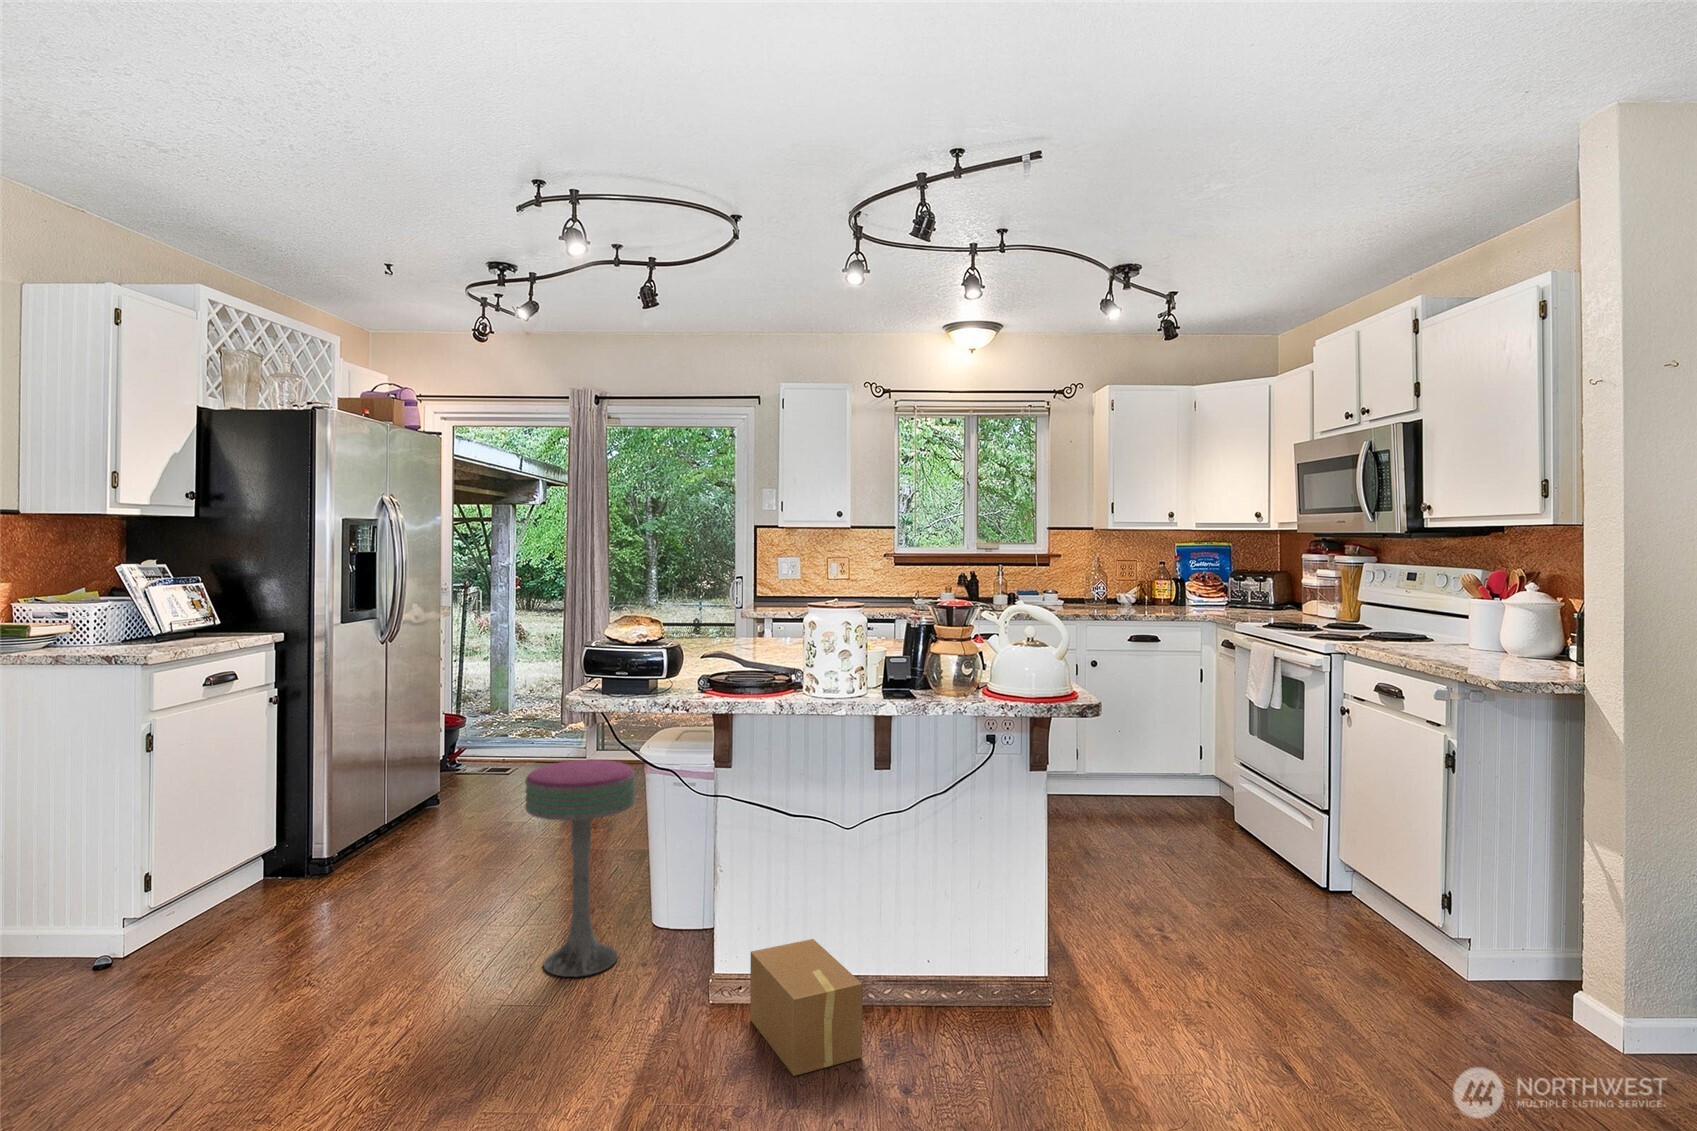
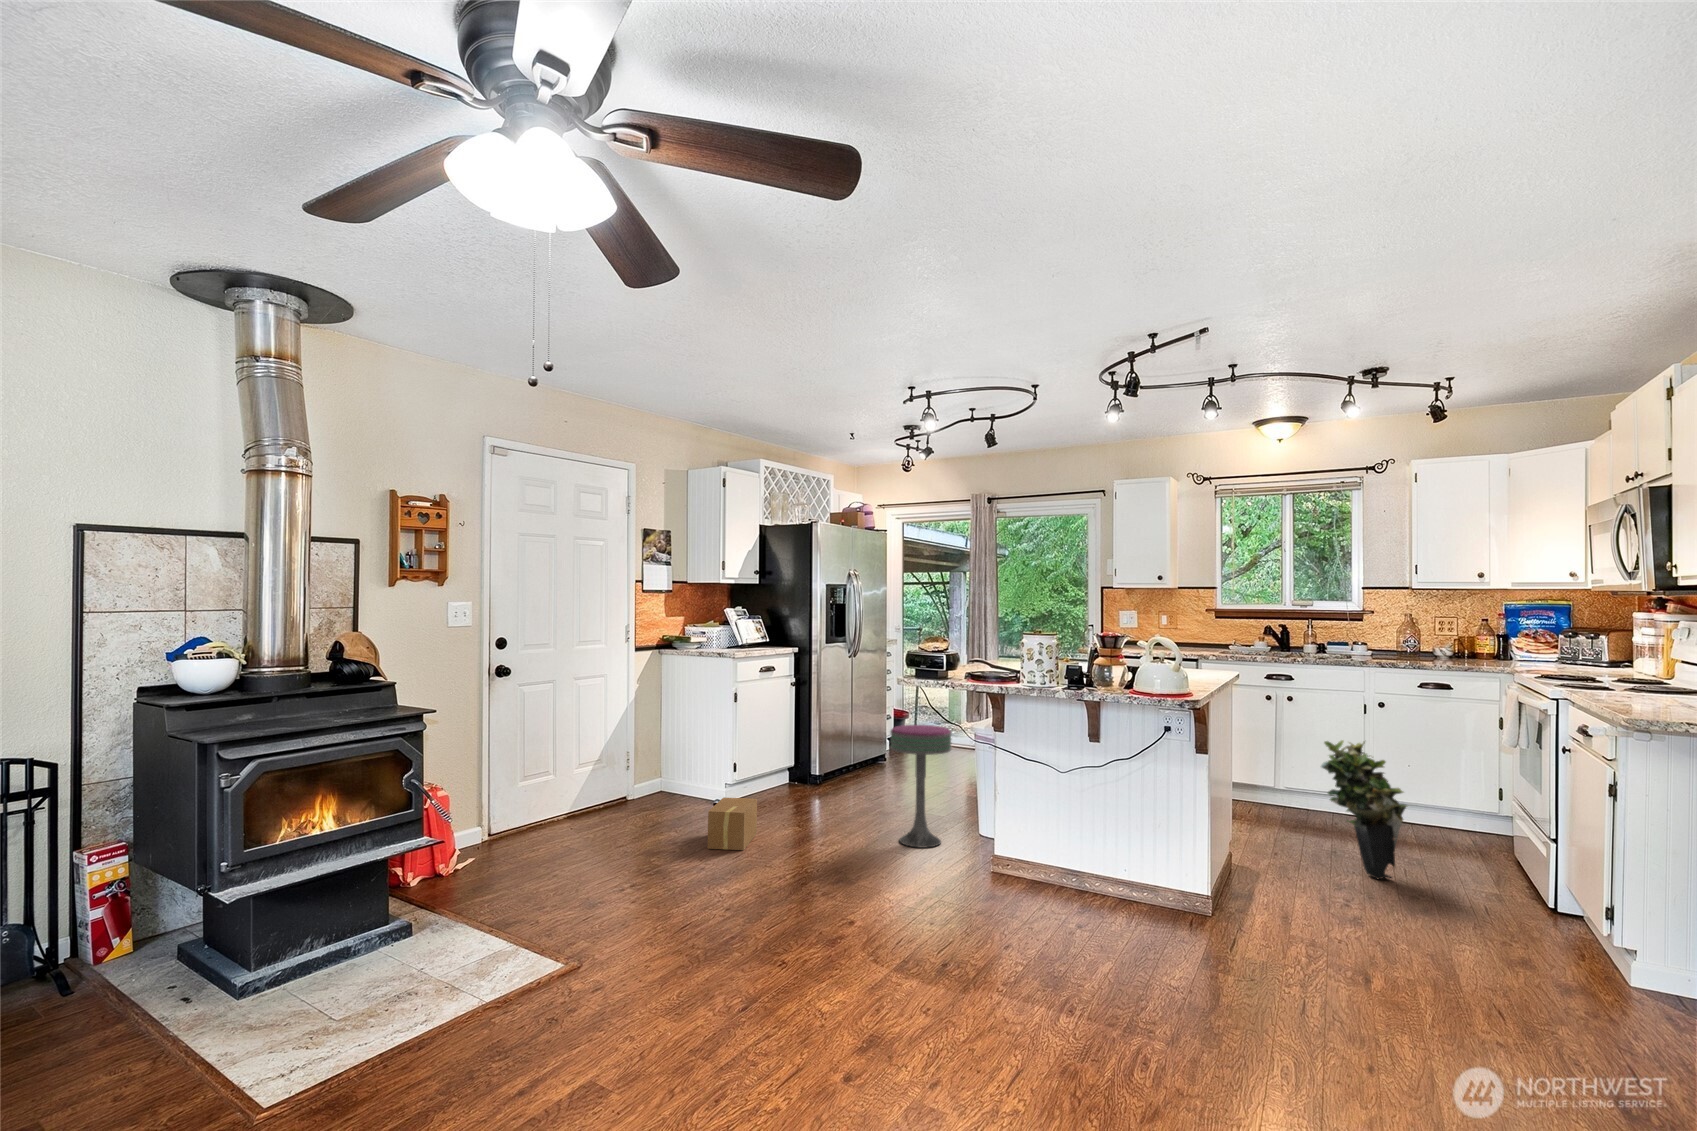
potted plant: none [1092,716,1188,884] -> present [1321,740,1407,879]
cardboard box: present [750,939,862,1076] -> present [707,798,757,850]

